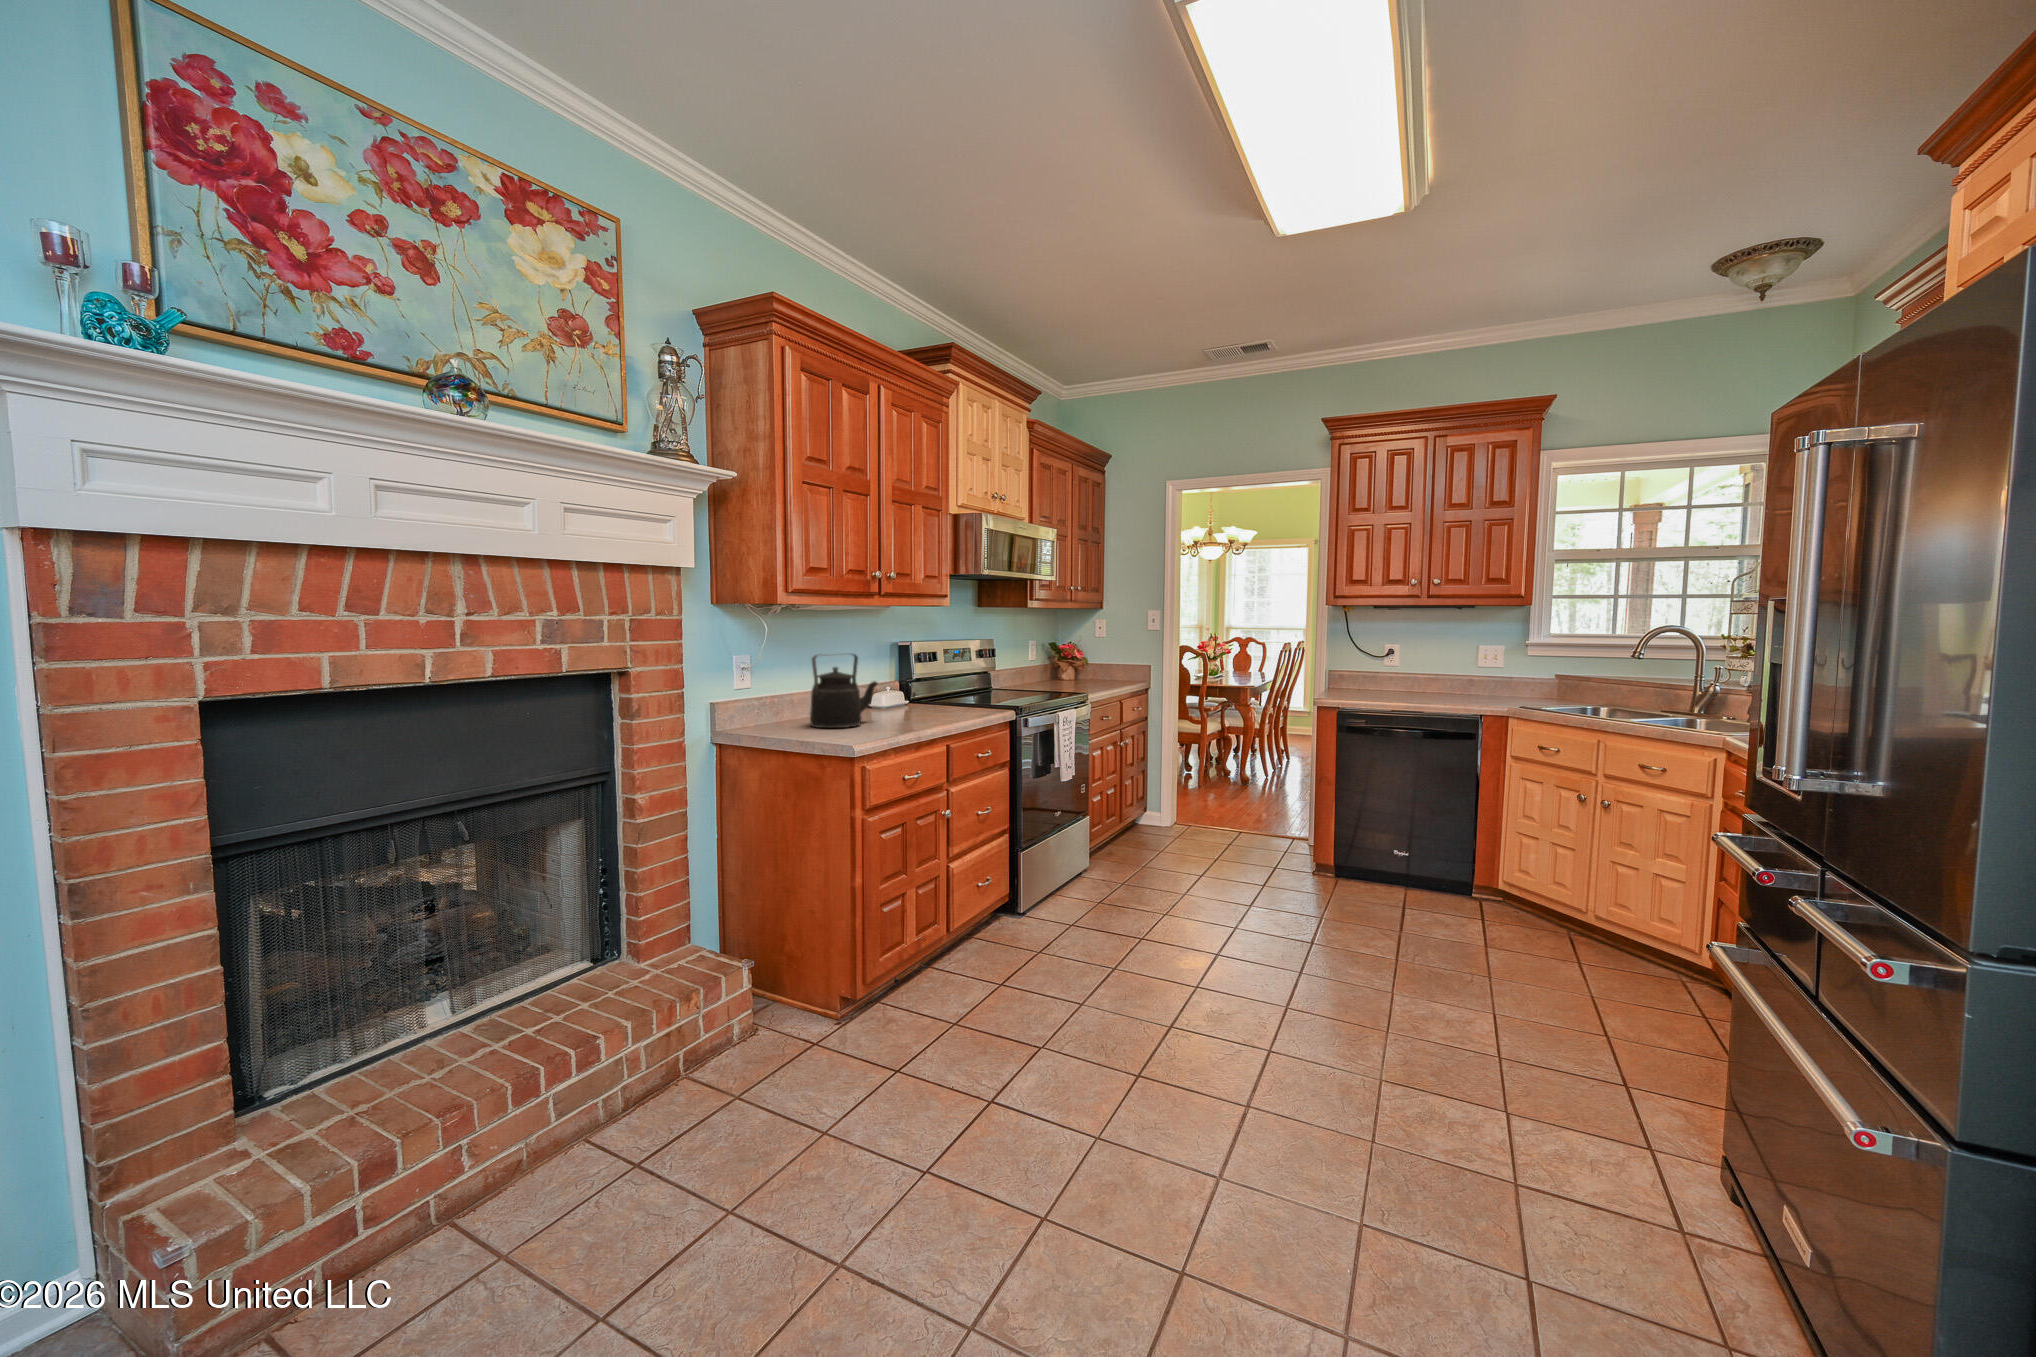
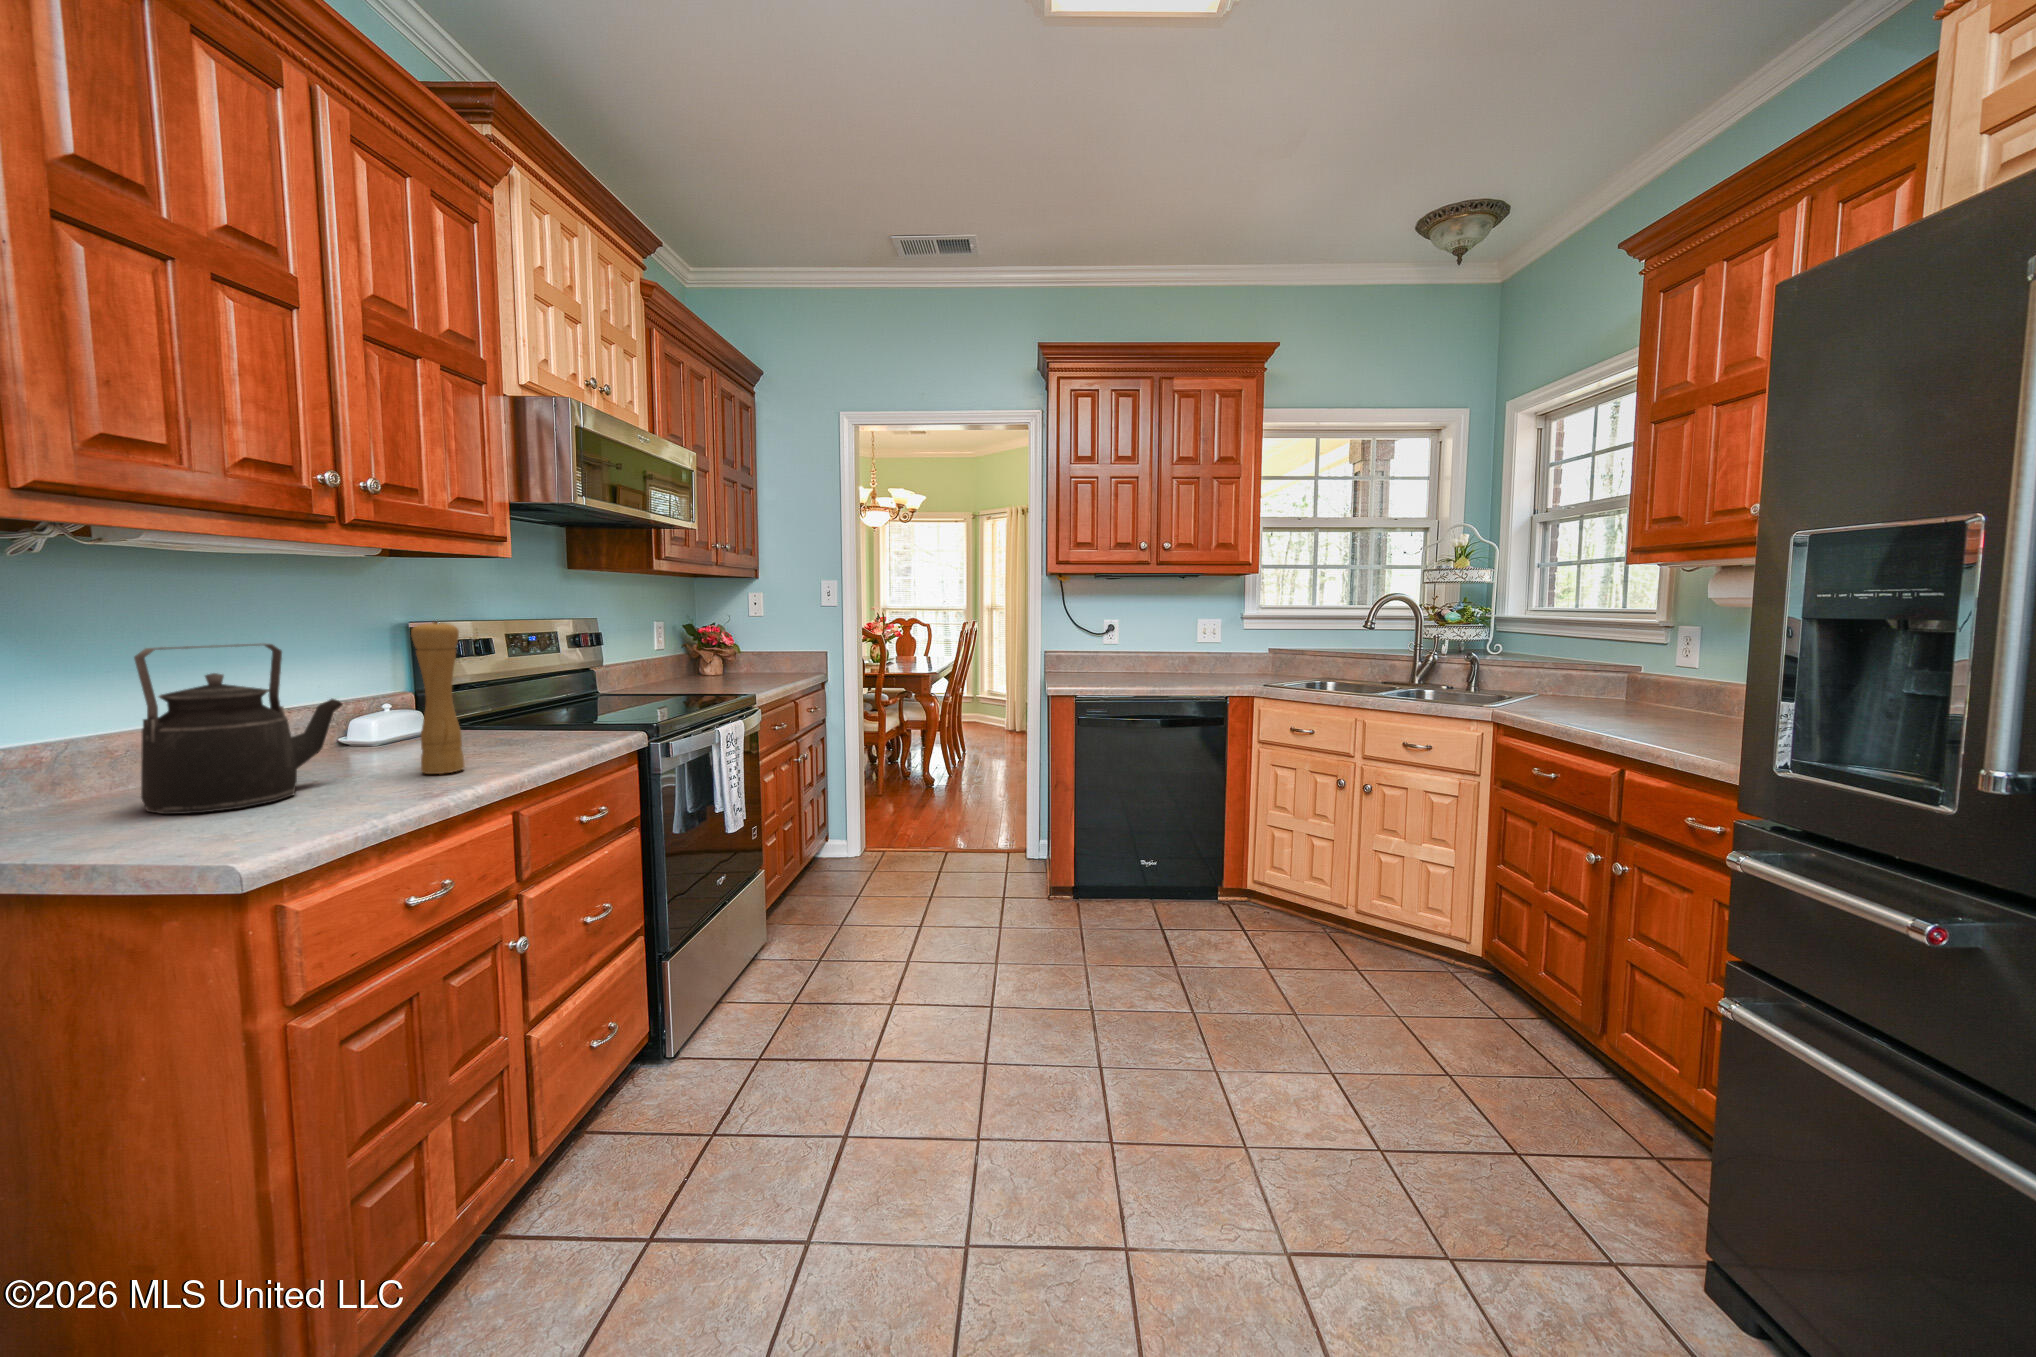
pepper mill: none [907,644,927,722] -> present [411,621,465,774]

